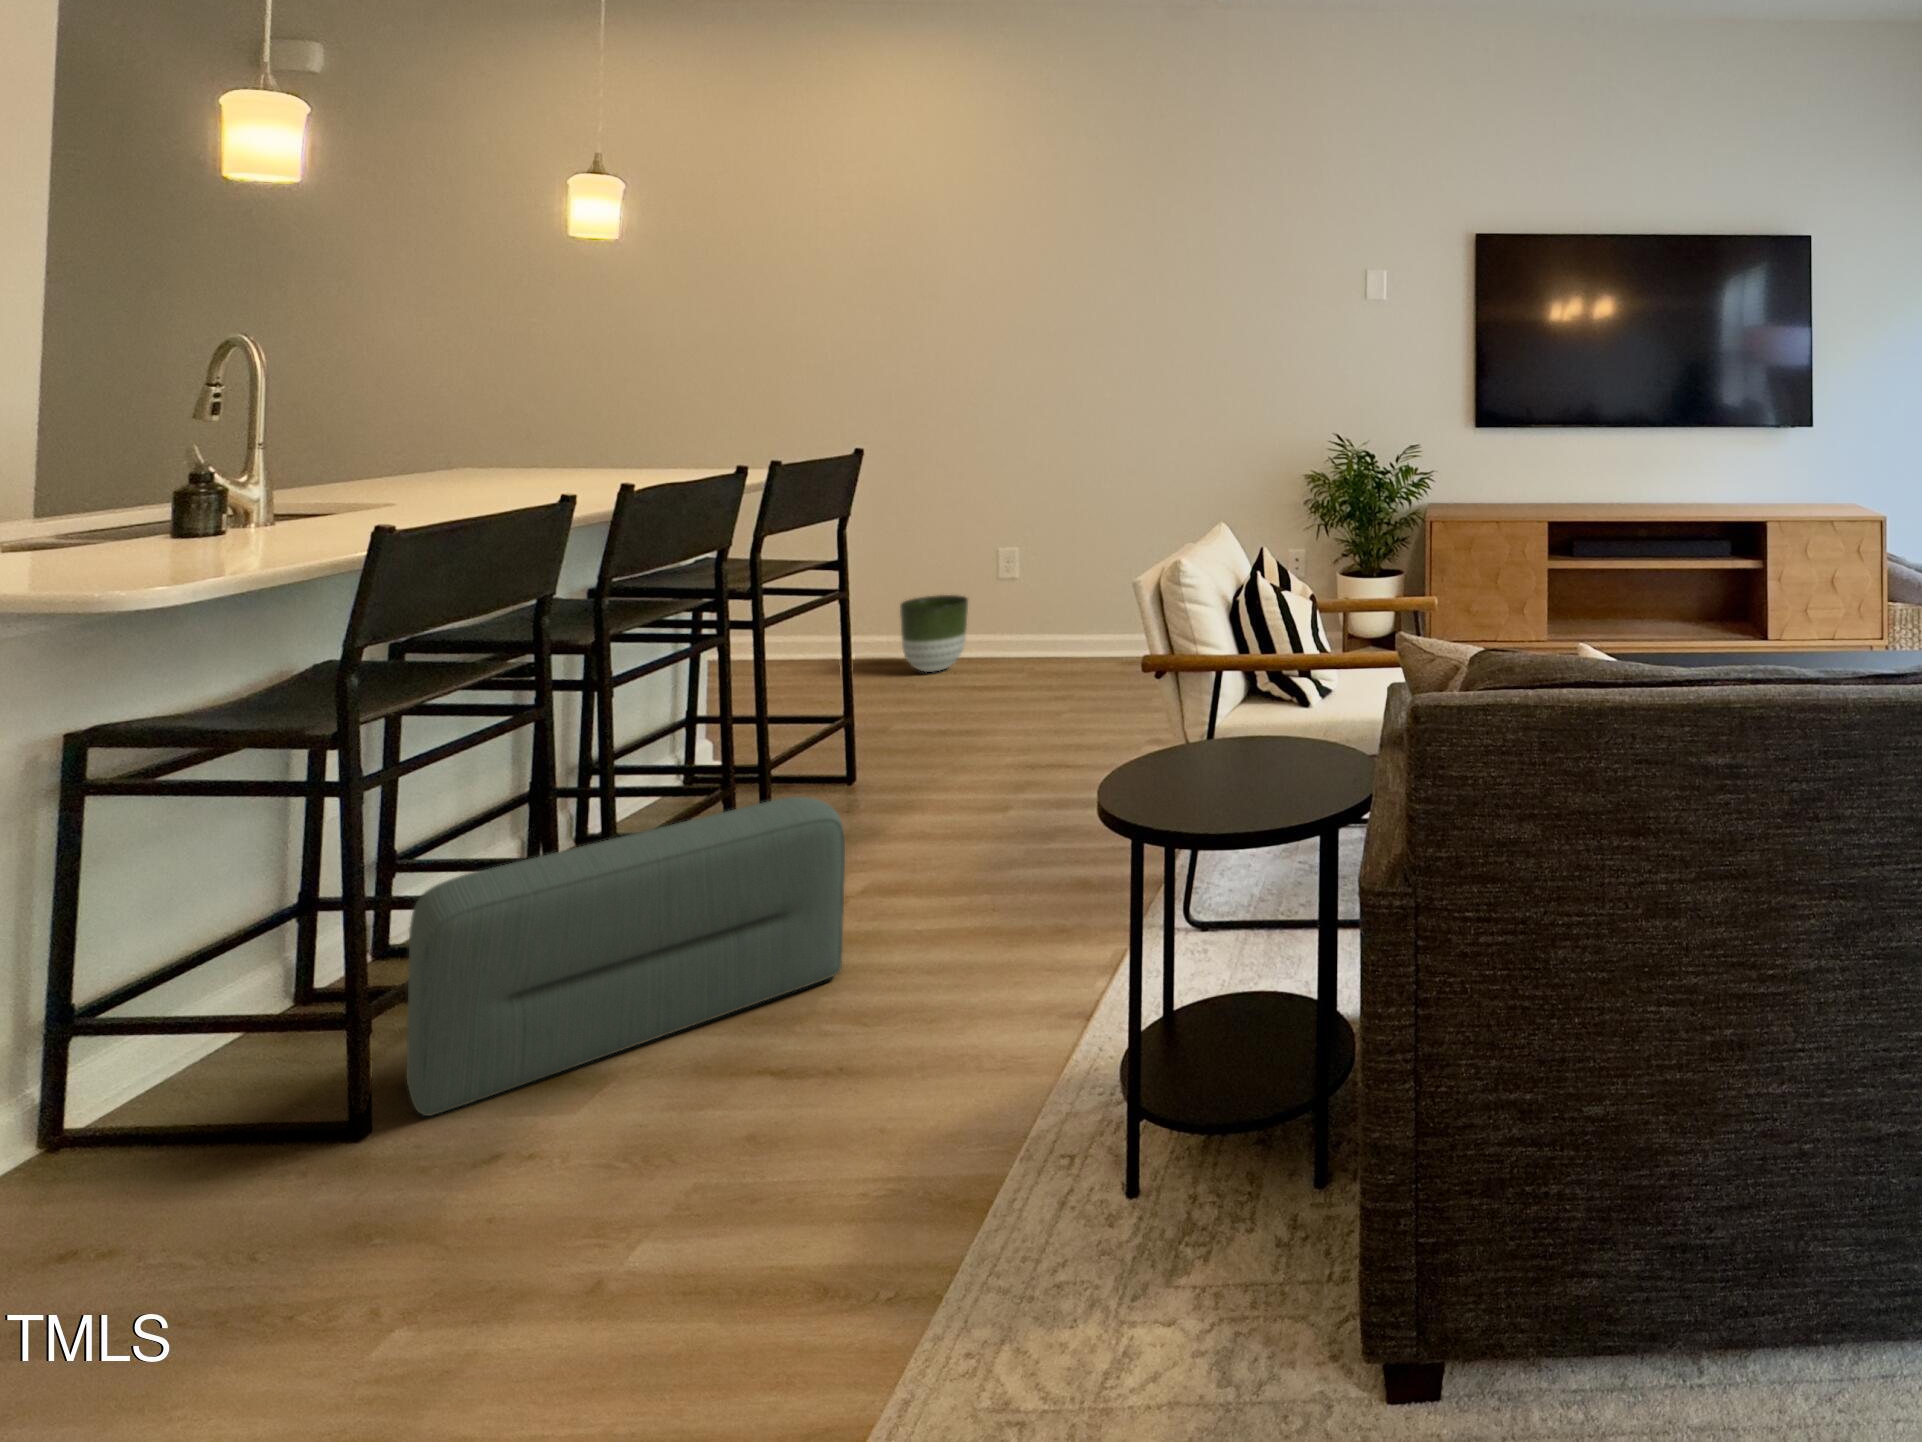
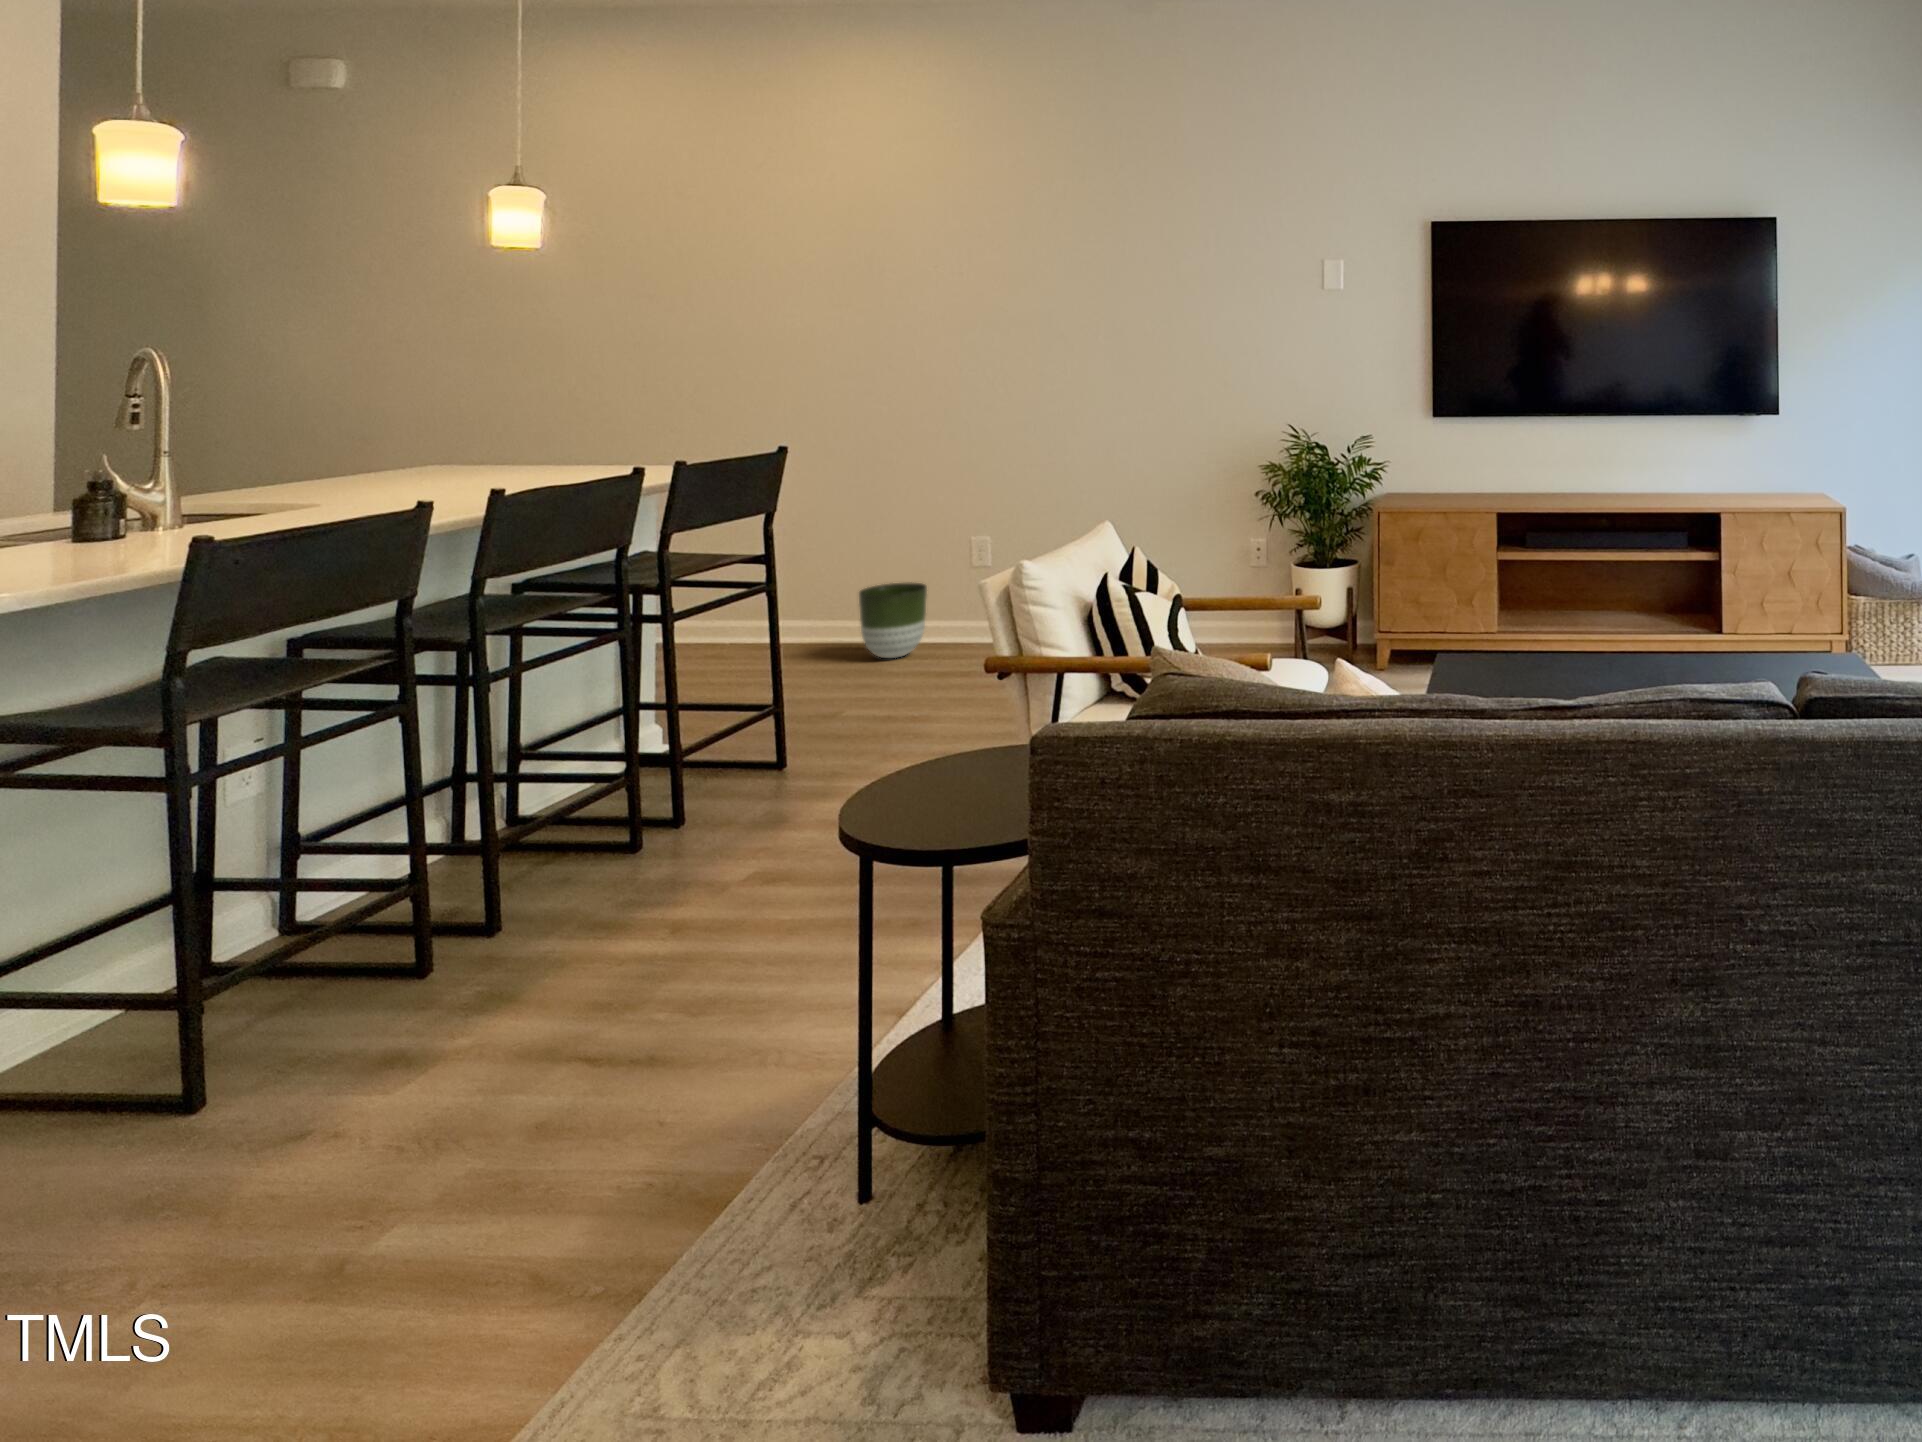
pouf: present [406,796,845,1116] -> none [237,792,684,1096]

